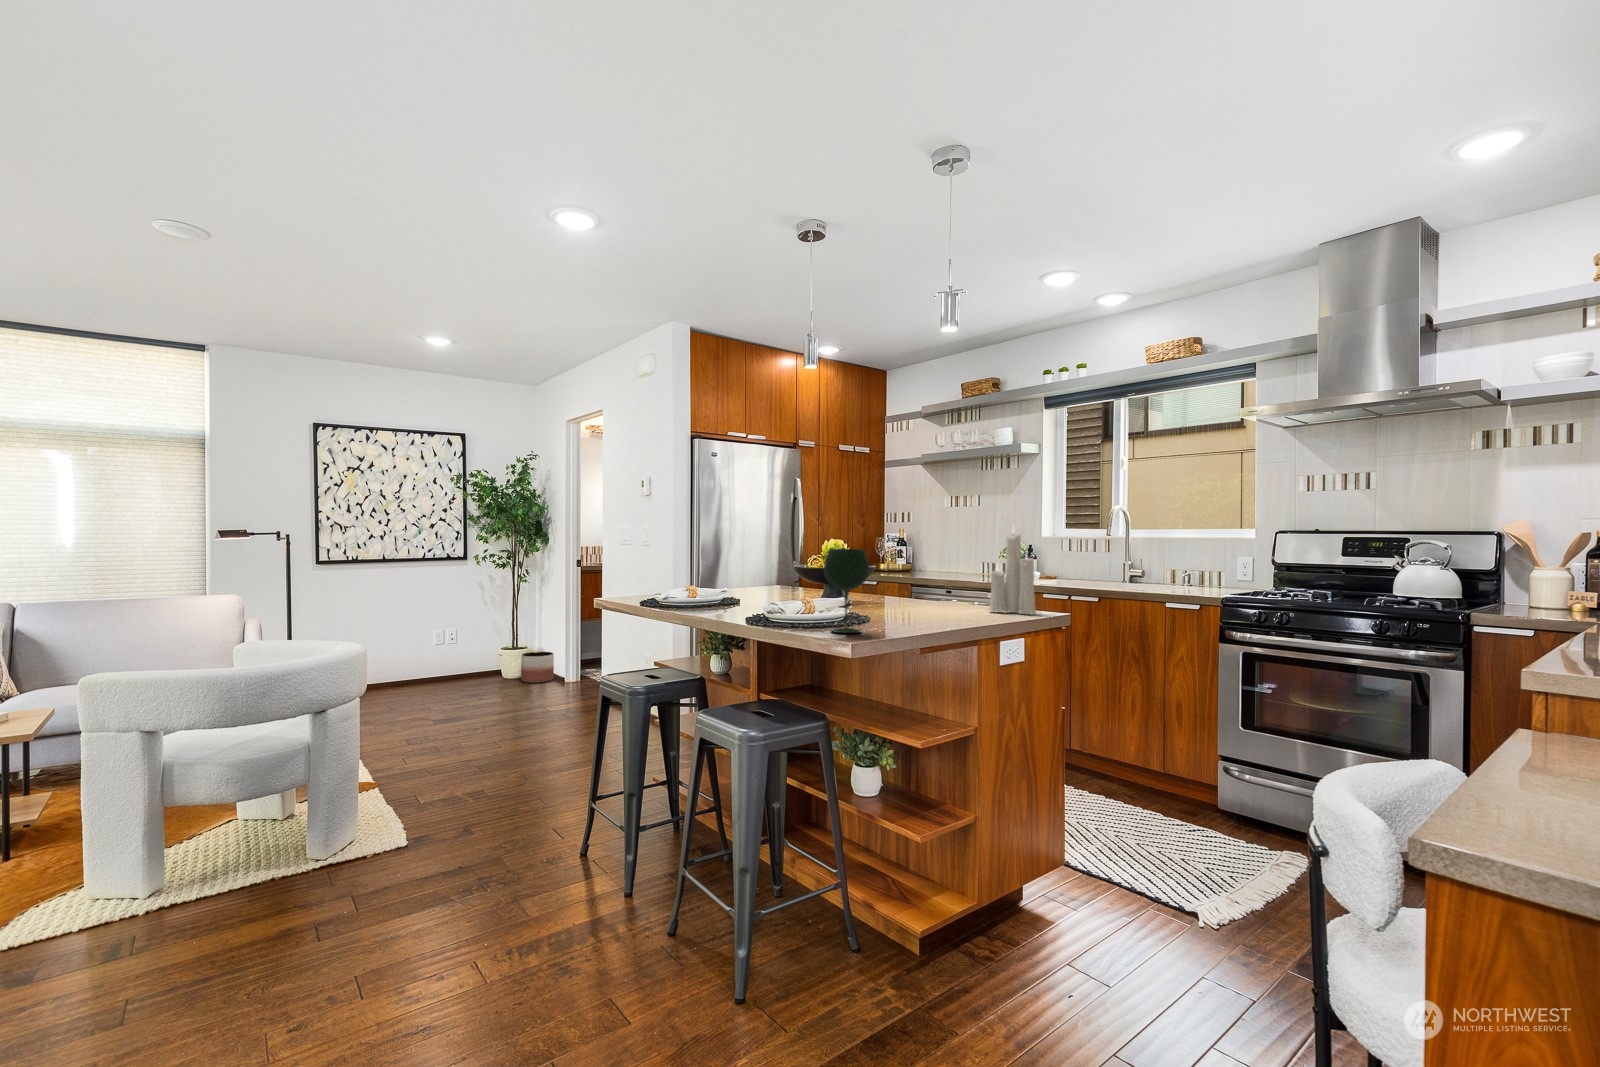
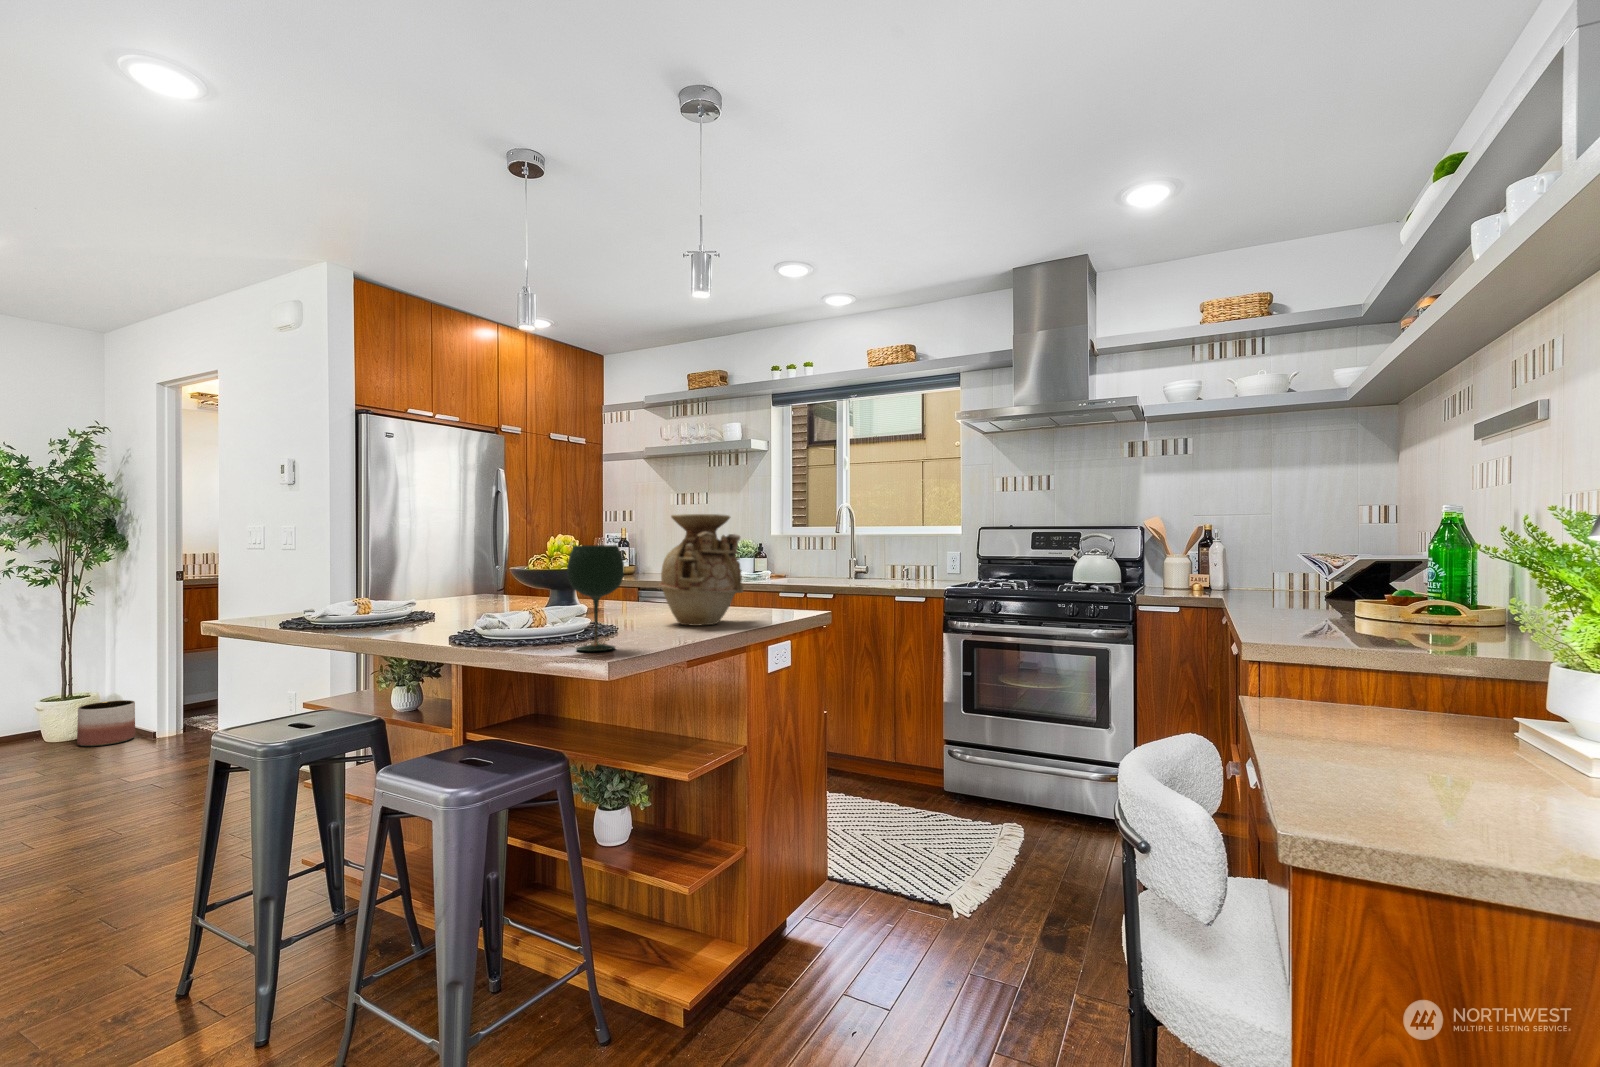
vase: none [907,522,982,618] -> present [659,514,743,626]
candle: present [989,533,1036,614] -> none [746,511,796,616]

